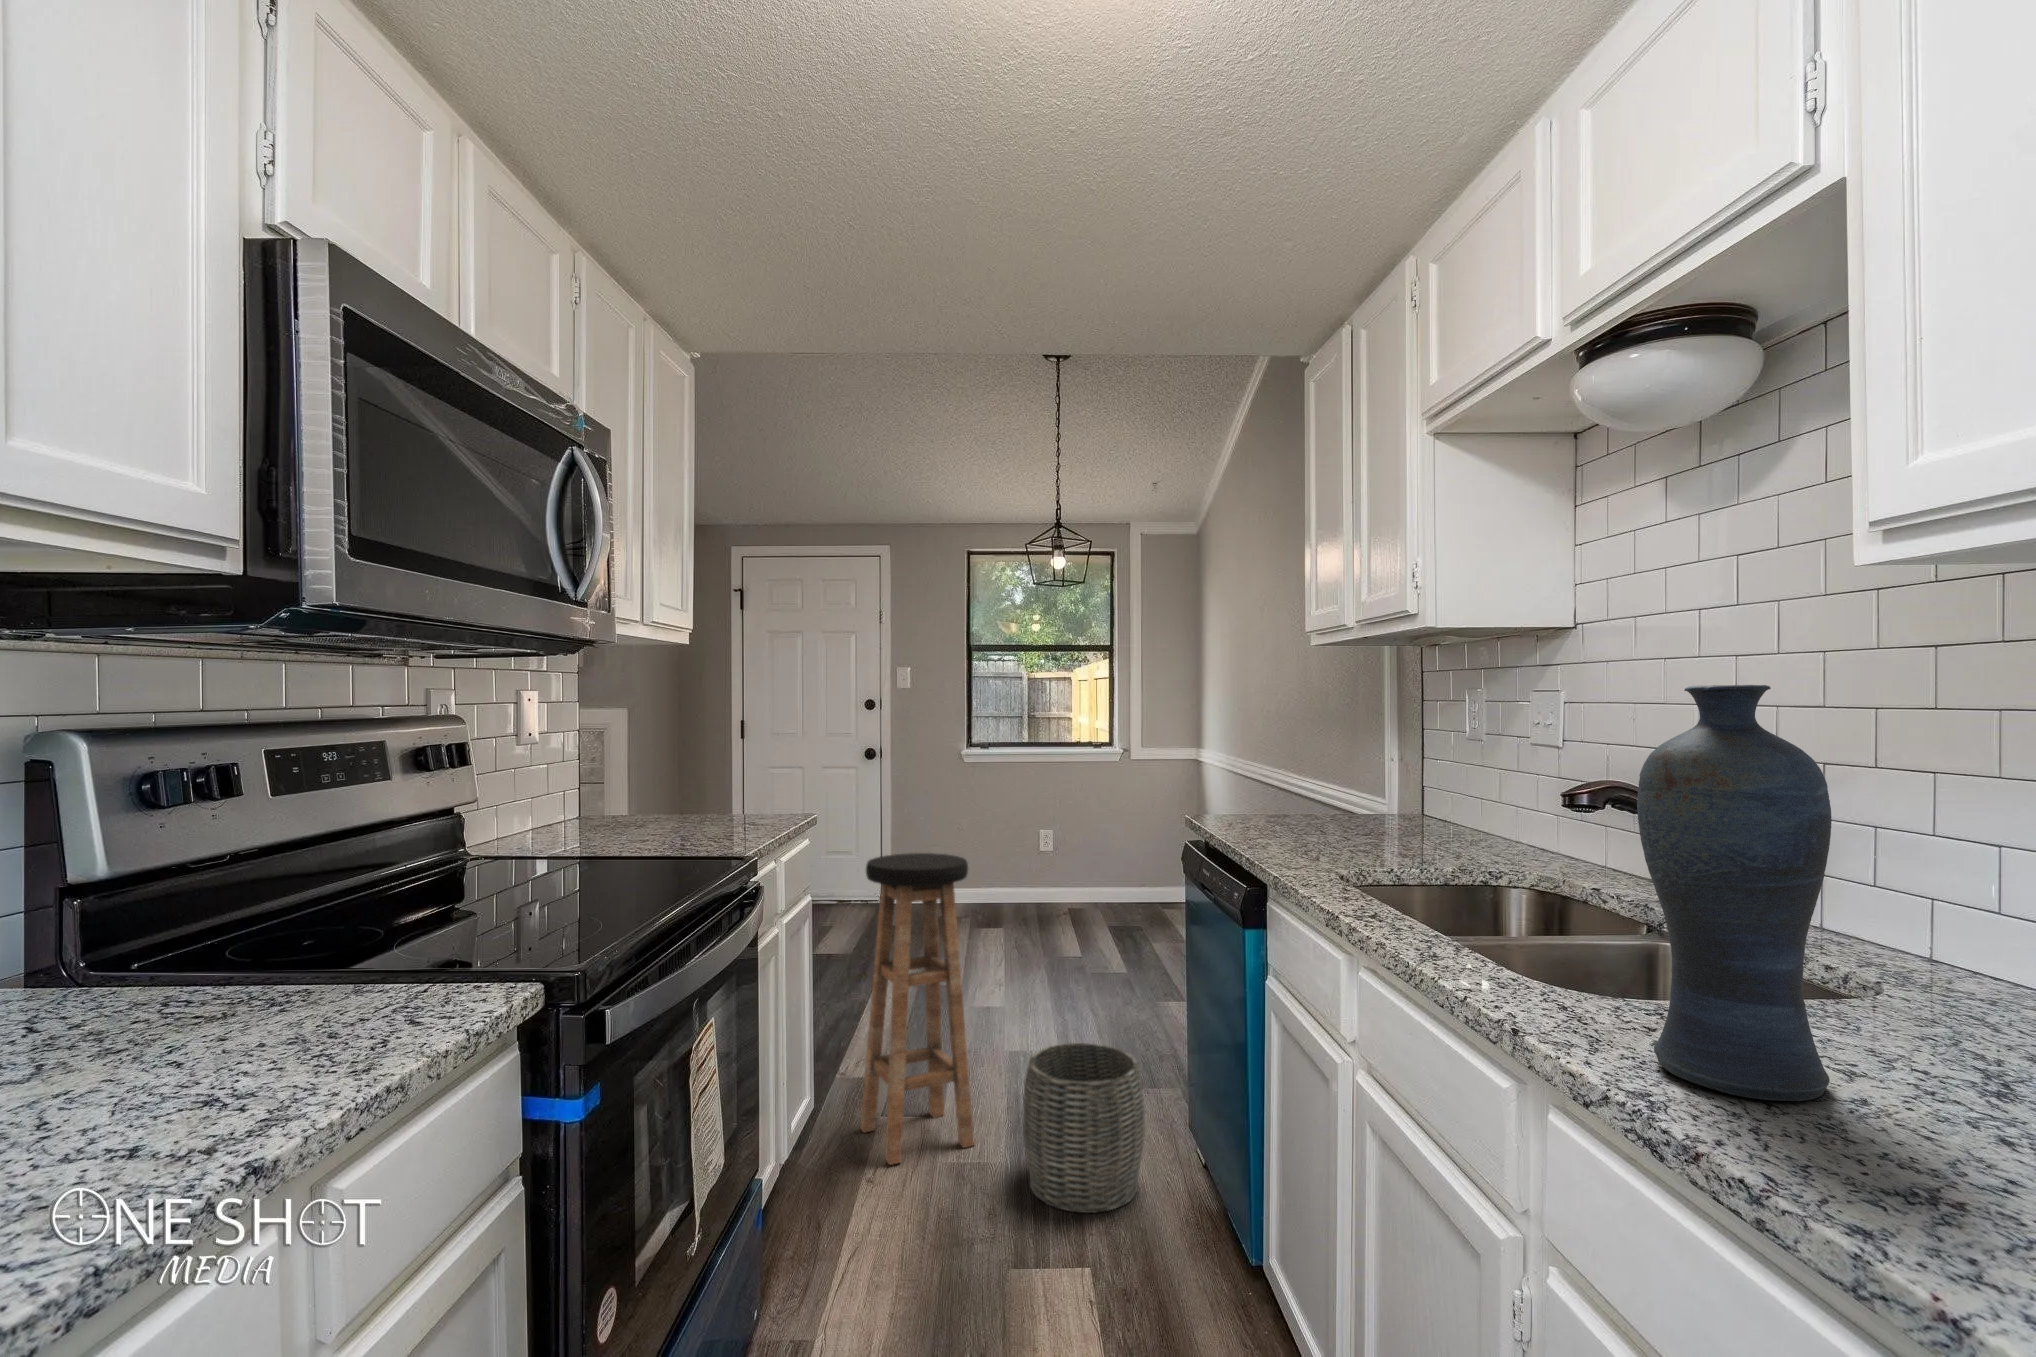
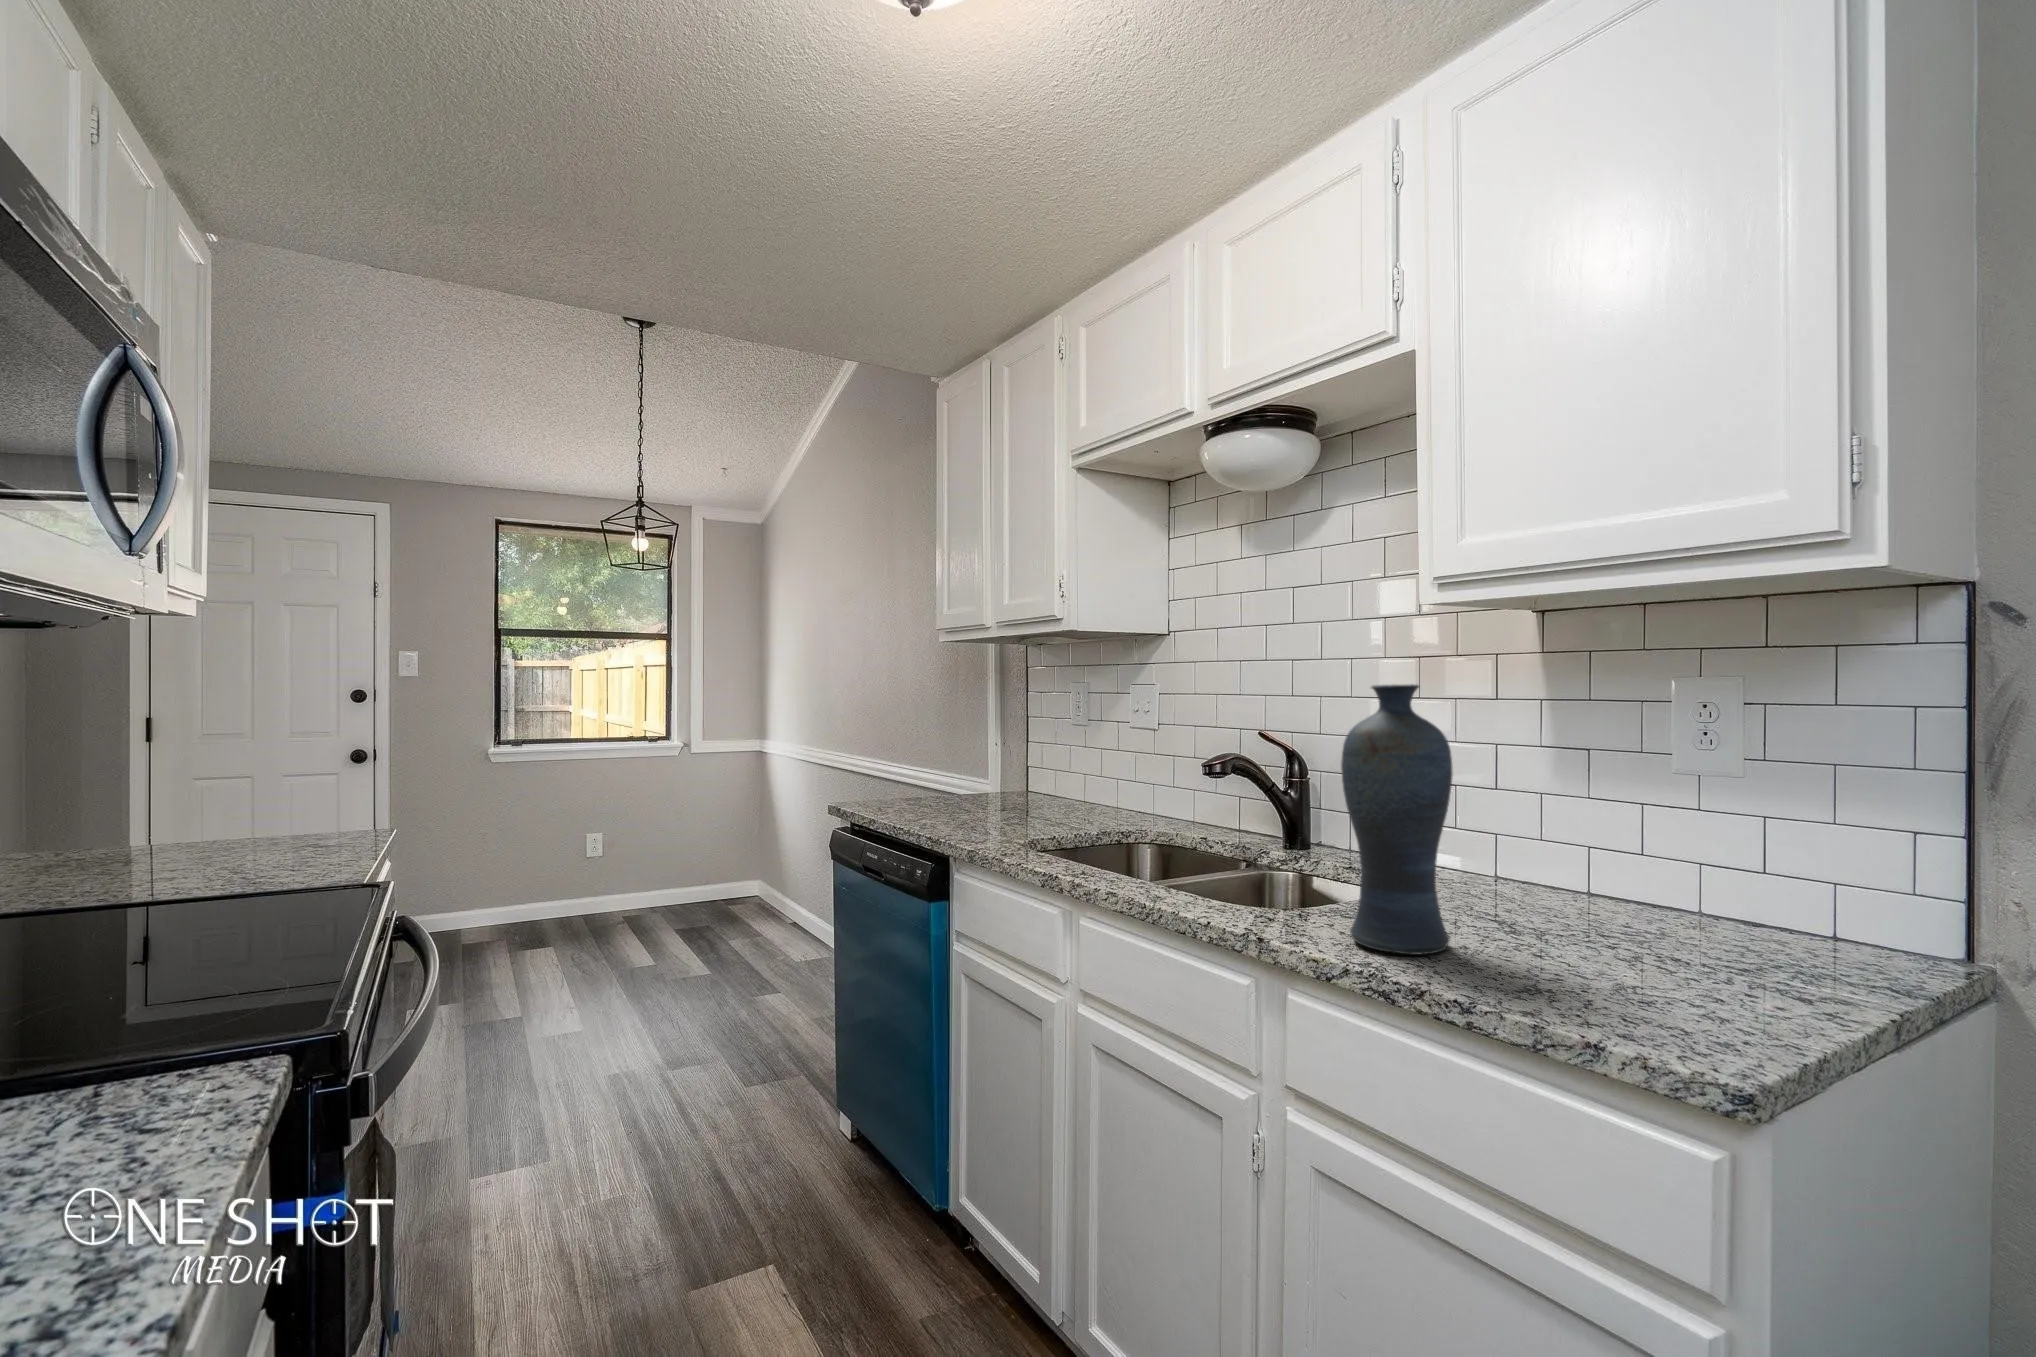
bar stool: present [860,853,974,1165] -> none [448,863,599,1217]
woven basket: present [1023,1043,1145,1213] -> none [668,1037,796,1209]

